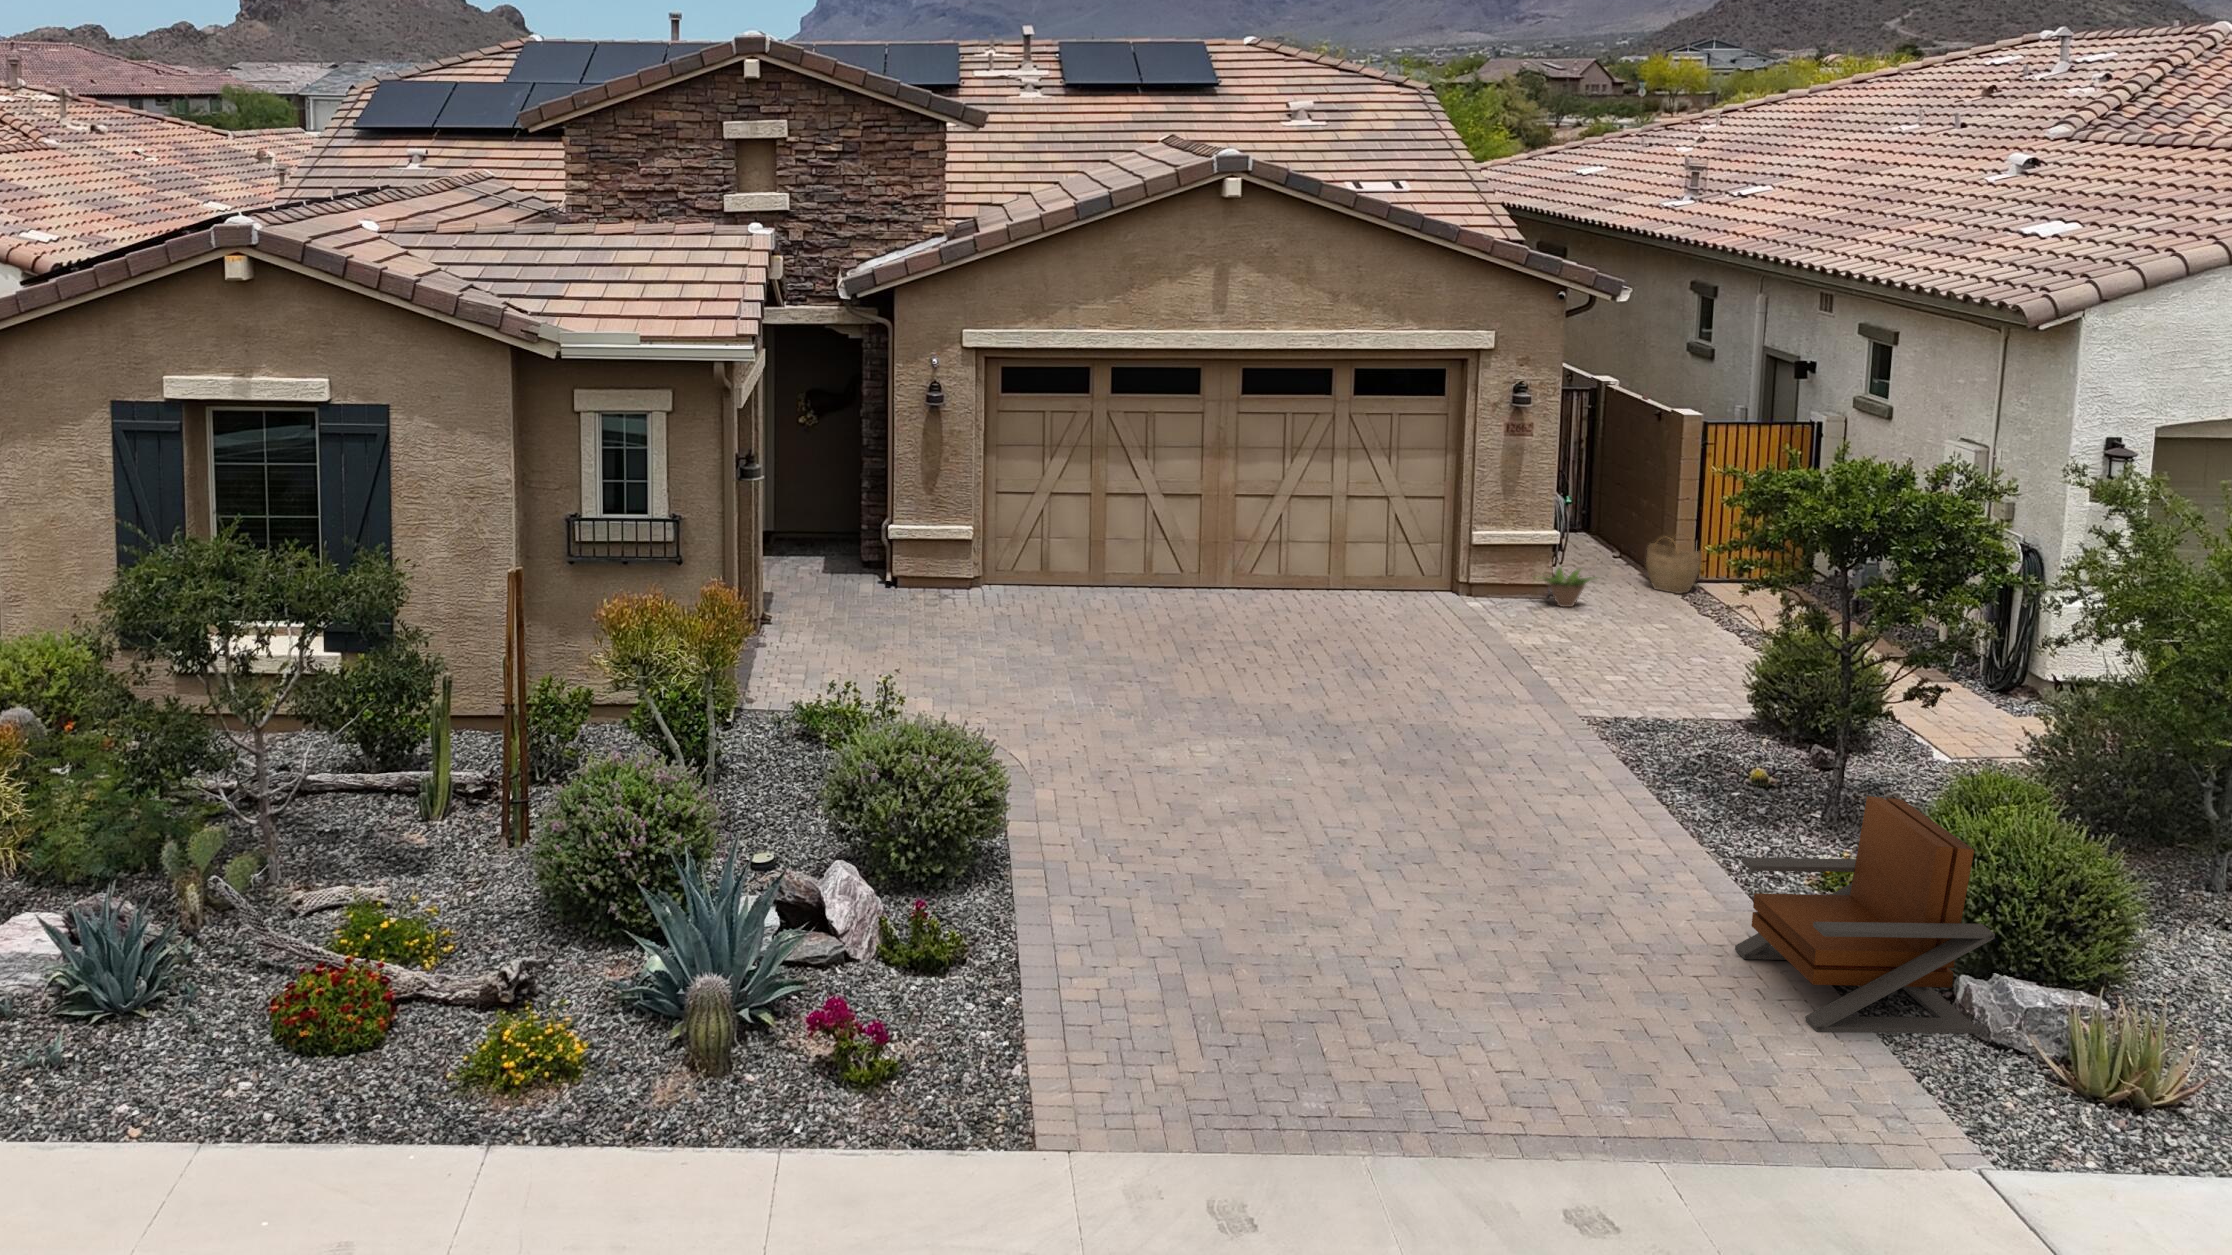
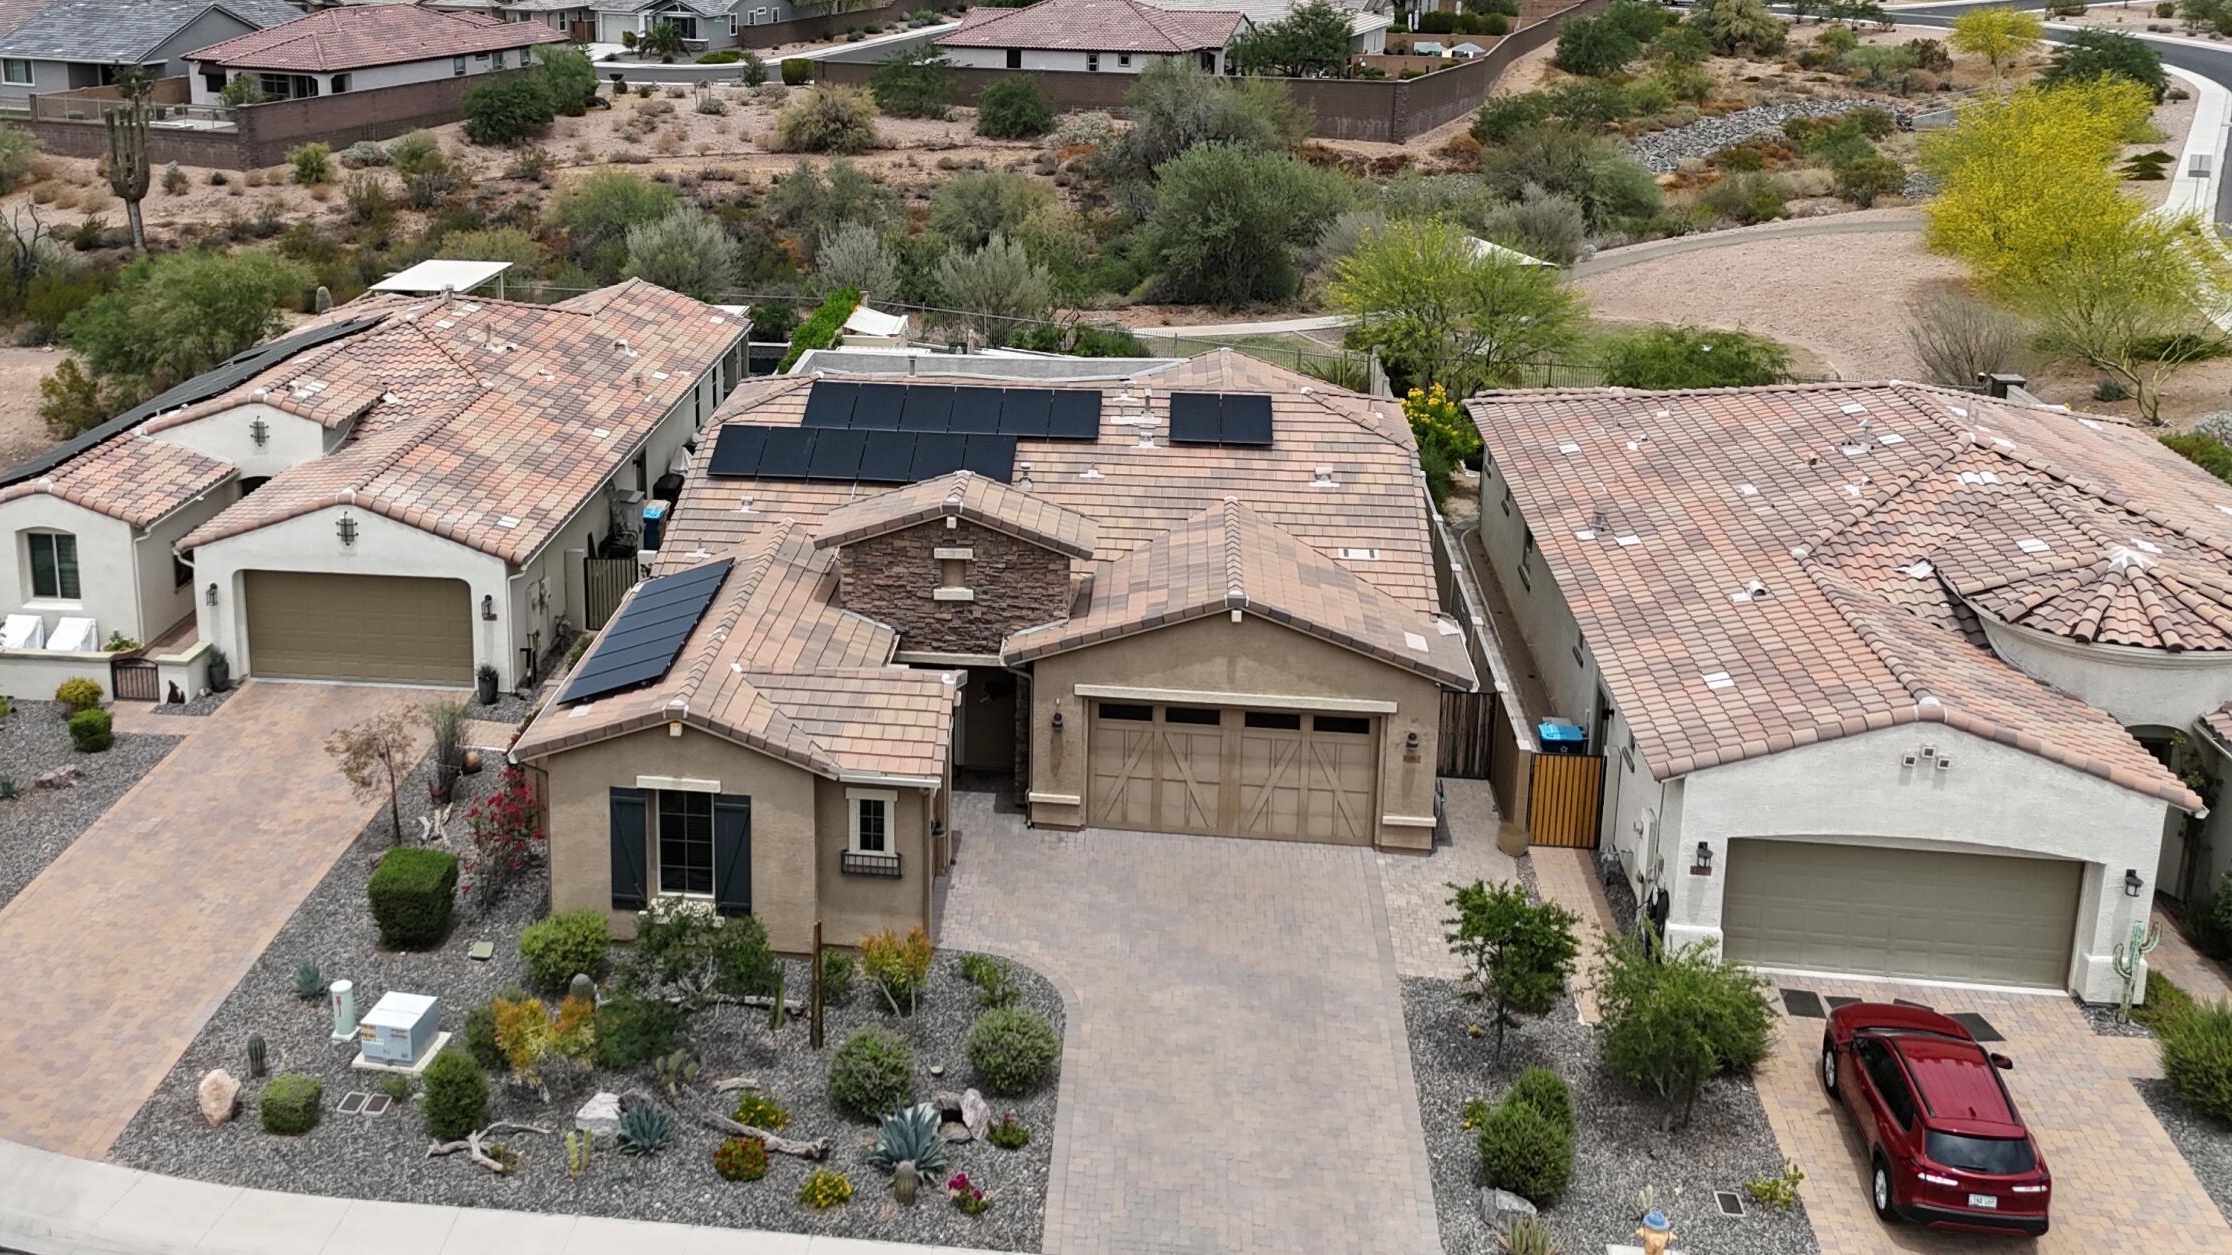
decorative plant: present [1537,567,1595,607] -> none [1418,839,1458,868]
lounge chair: present [1735,796,1995,1034] -> none [1397,1097,1492,1220]

